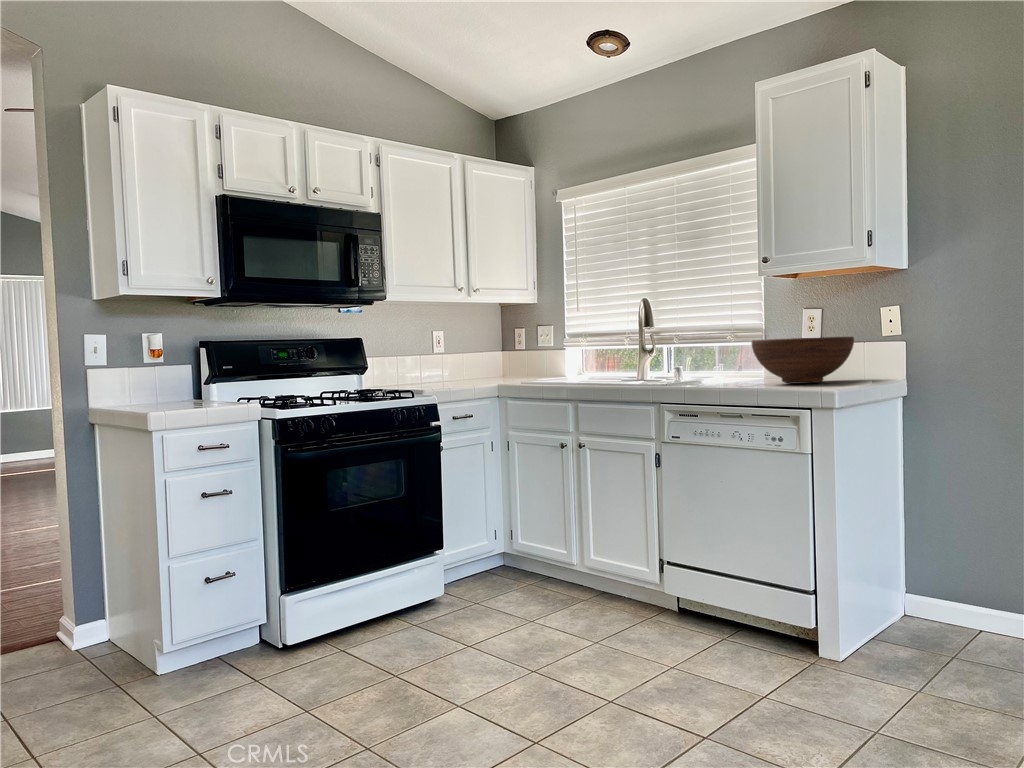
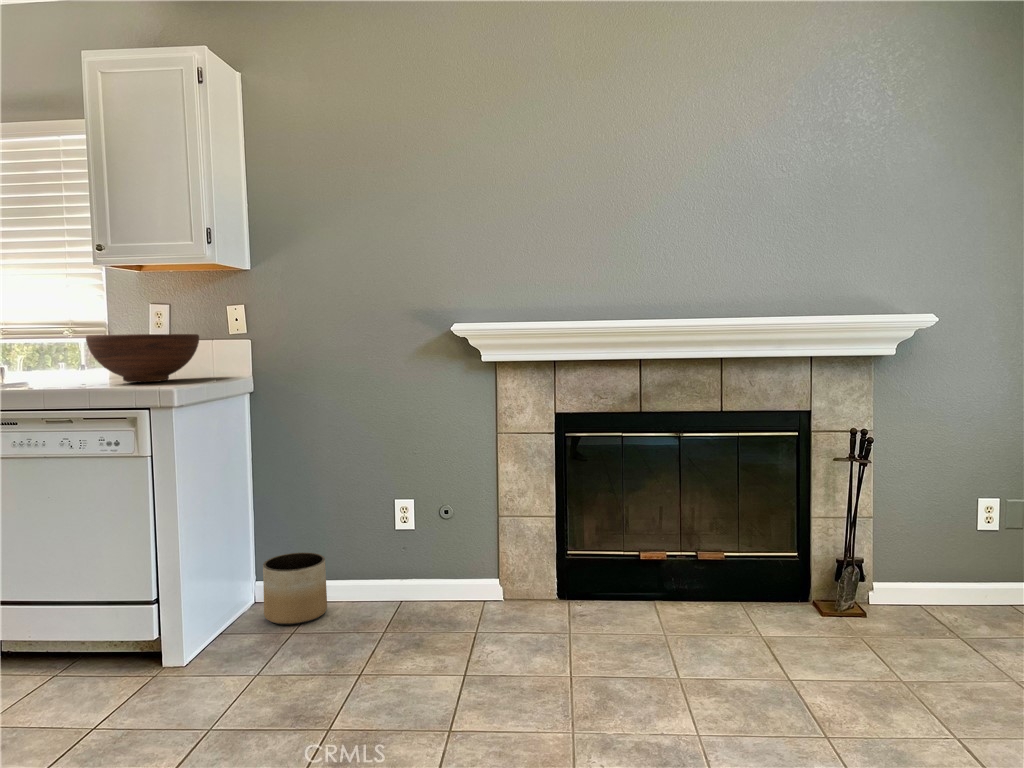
planter: none [918,573,994,652] -> present [263,553,327,625]

